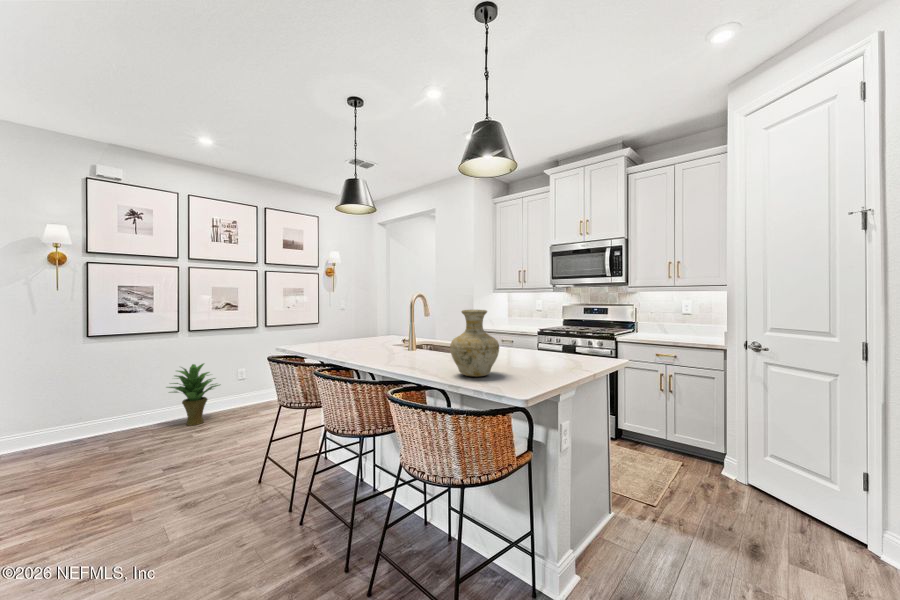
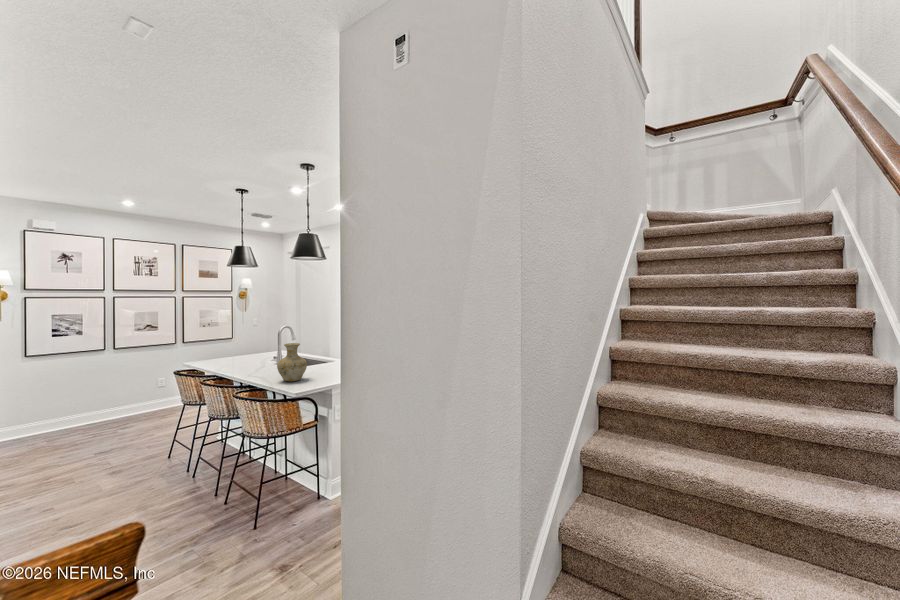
potted plant: present [167,363,220,426] -> none [94,374,143,424]

